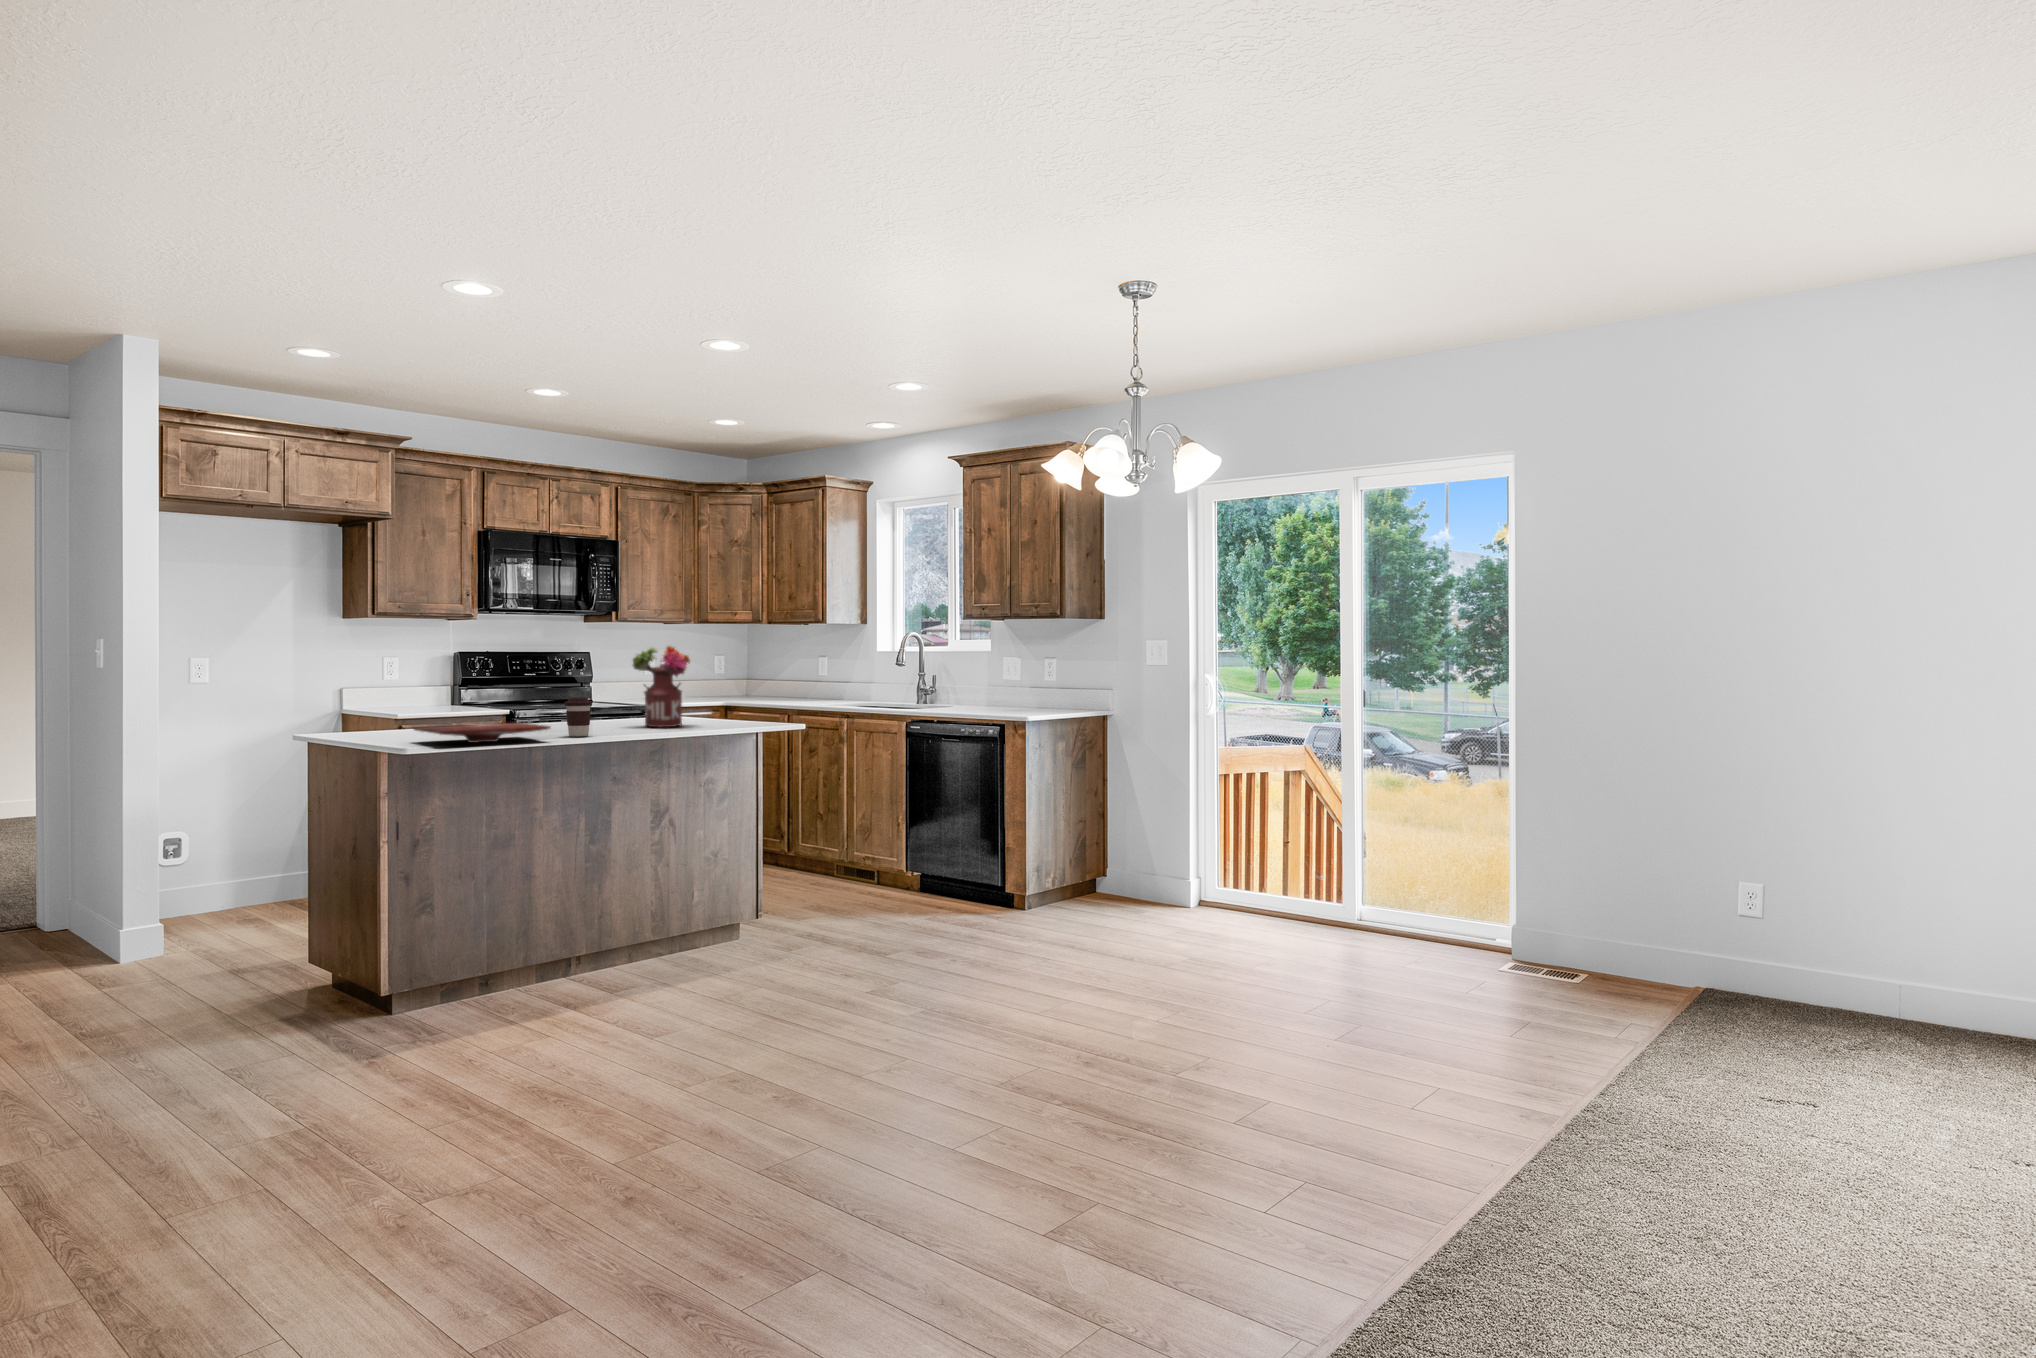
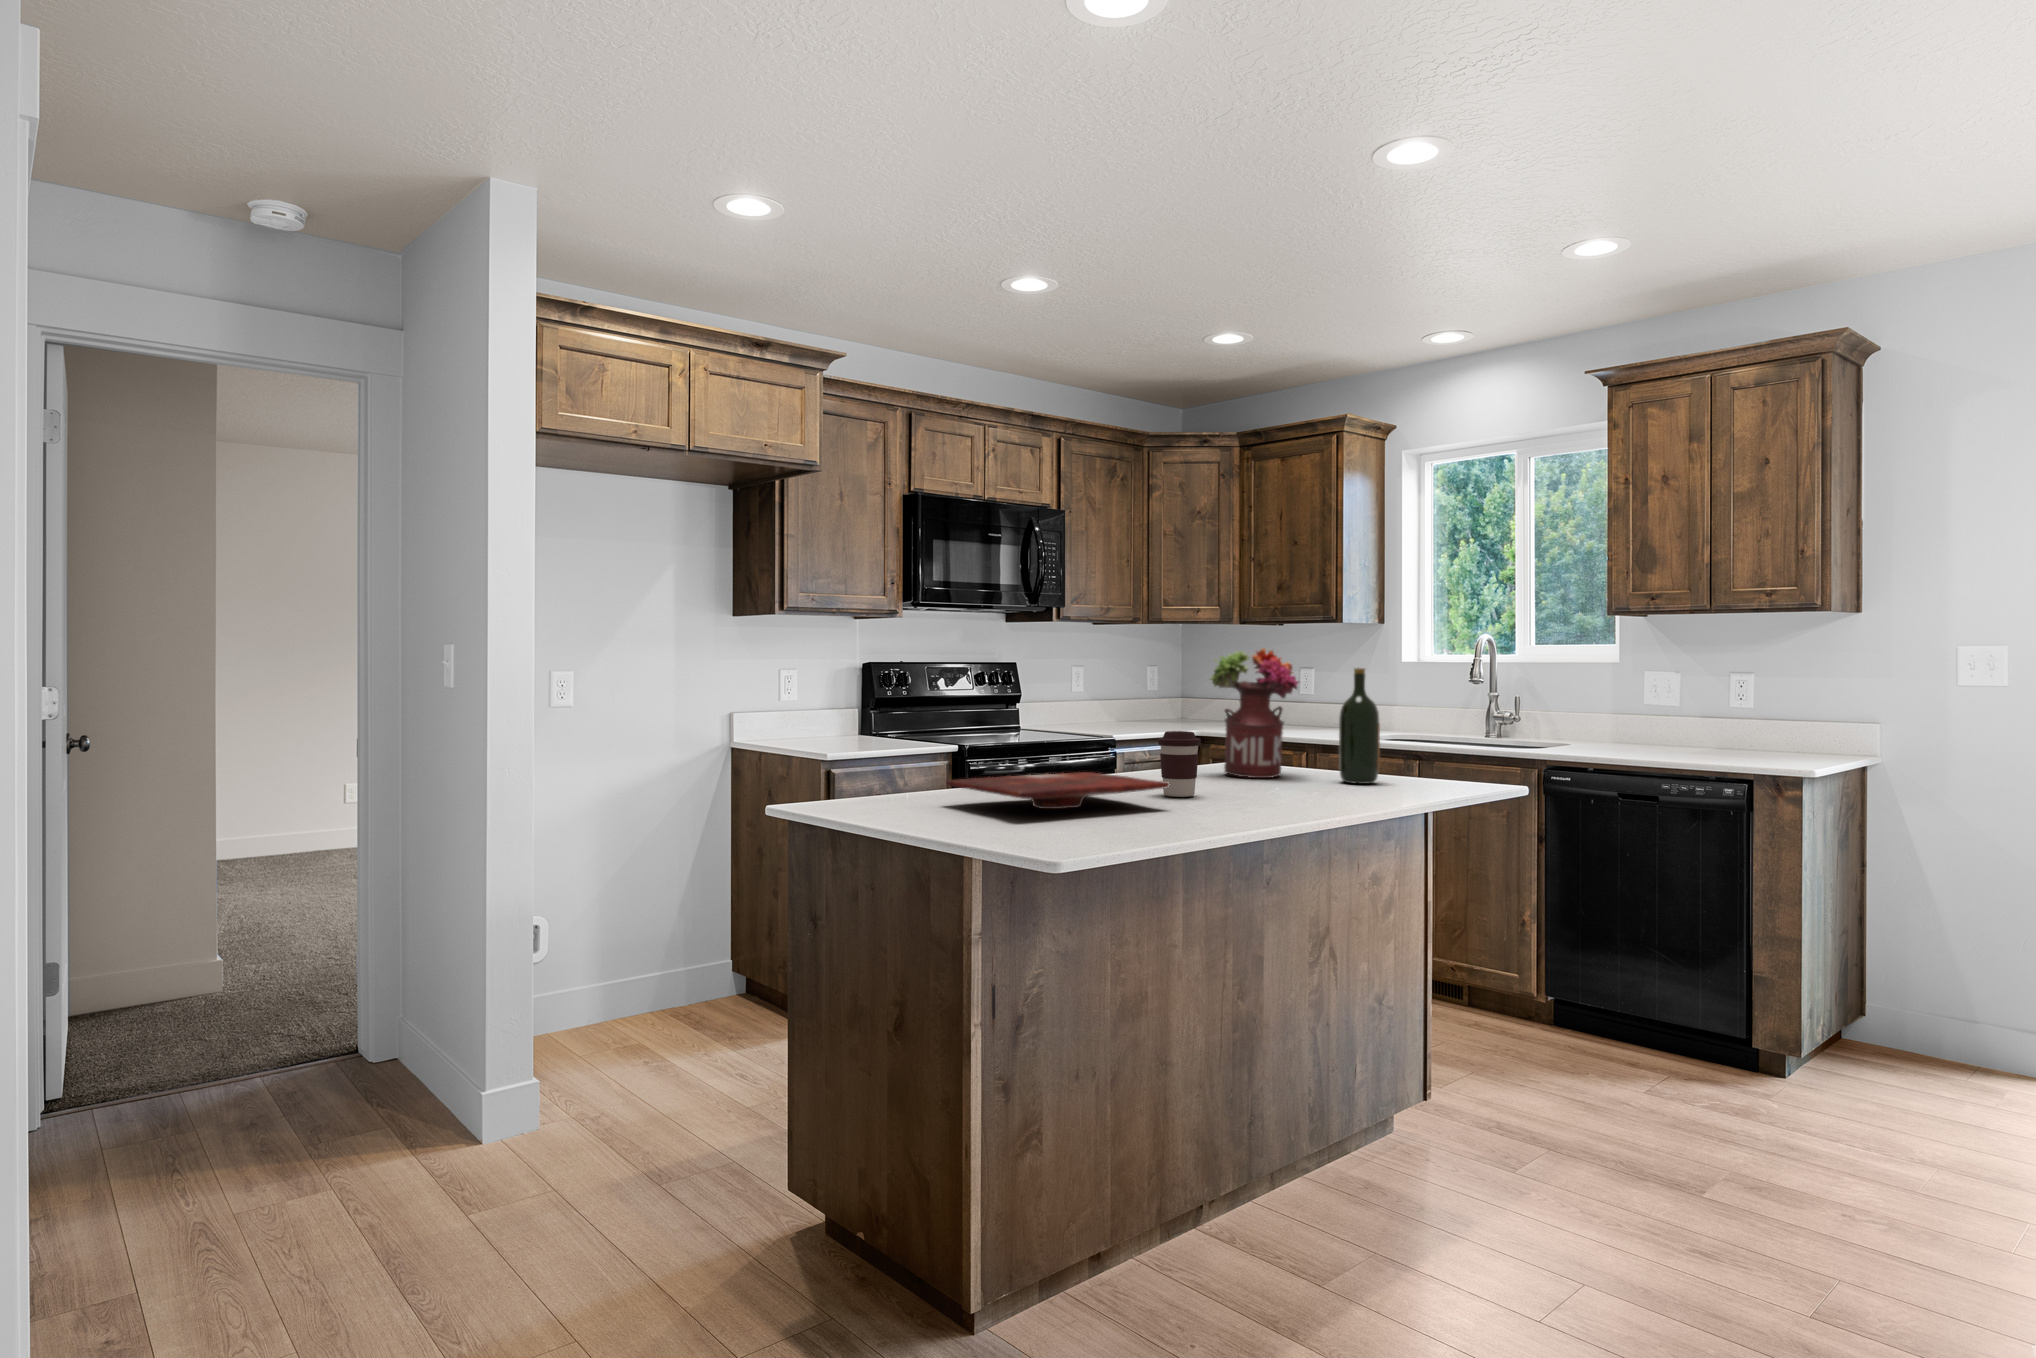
wine bottle: none [708,658,733,729] -> present [1339,668,1380,784]

